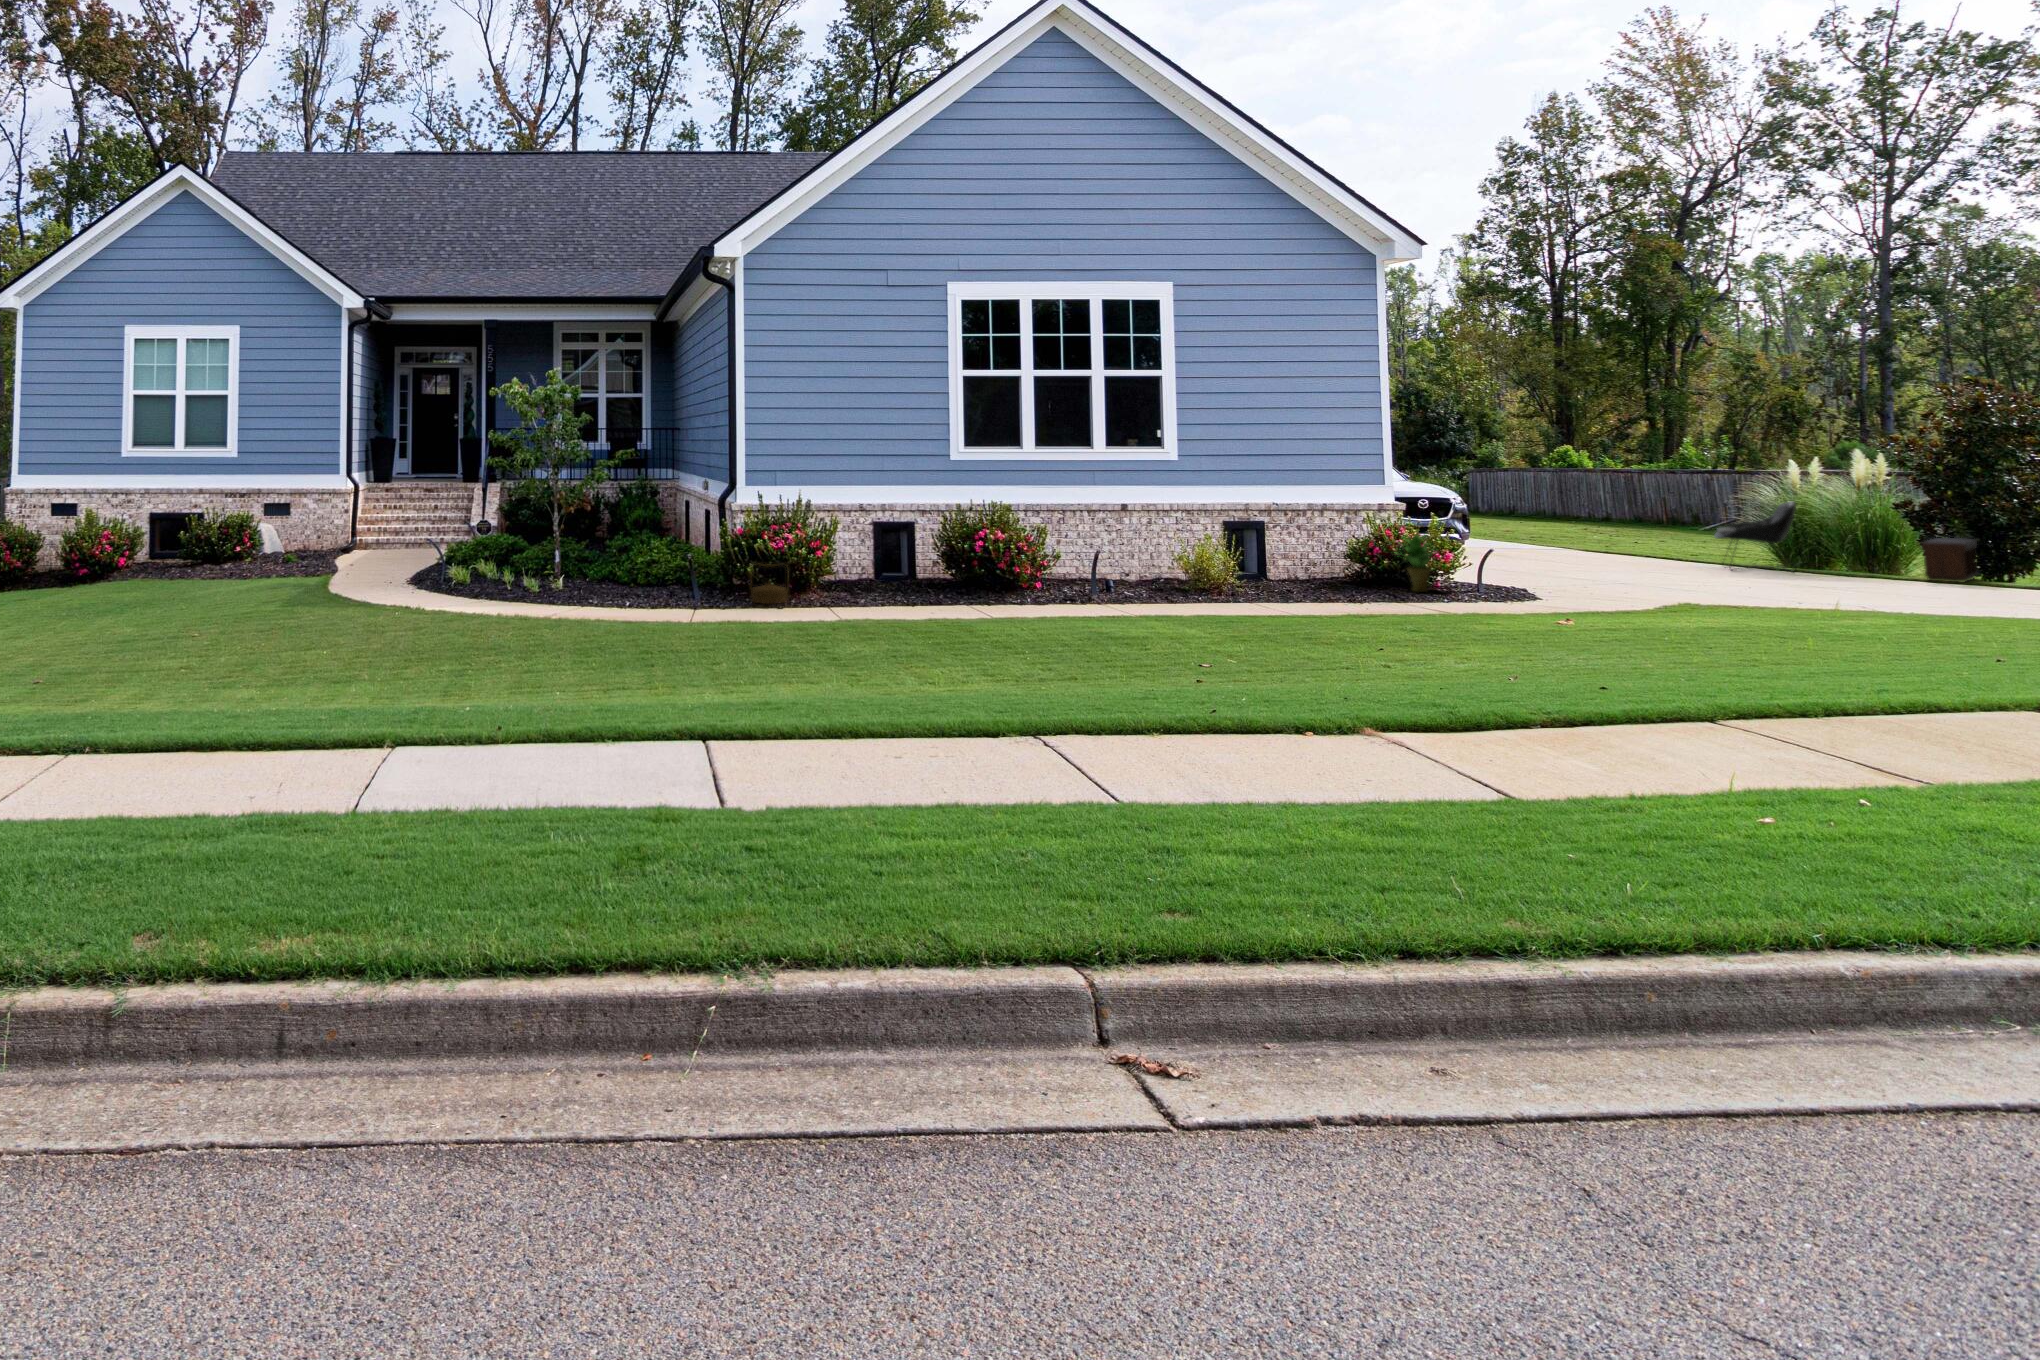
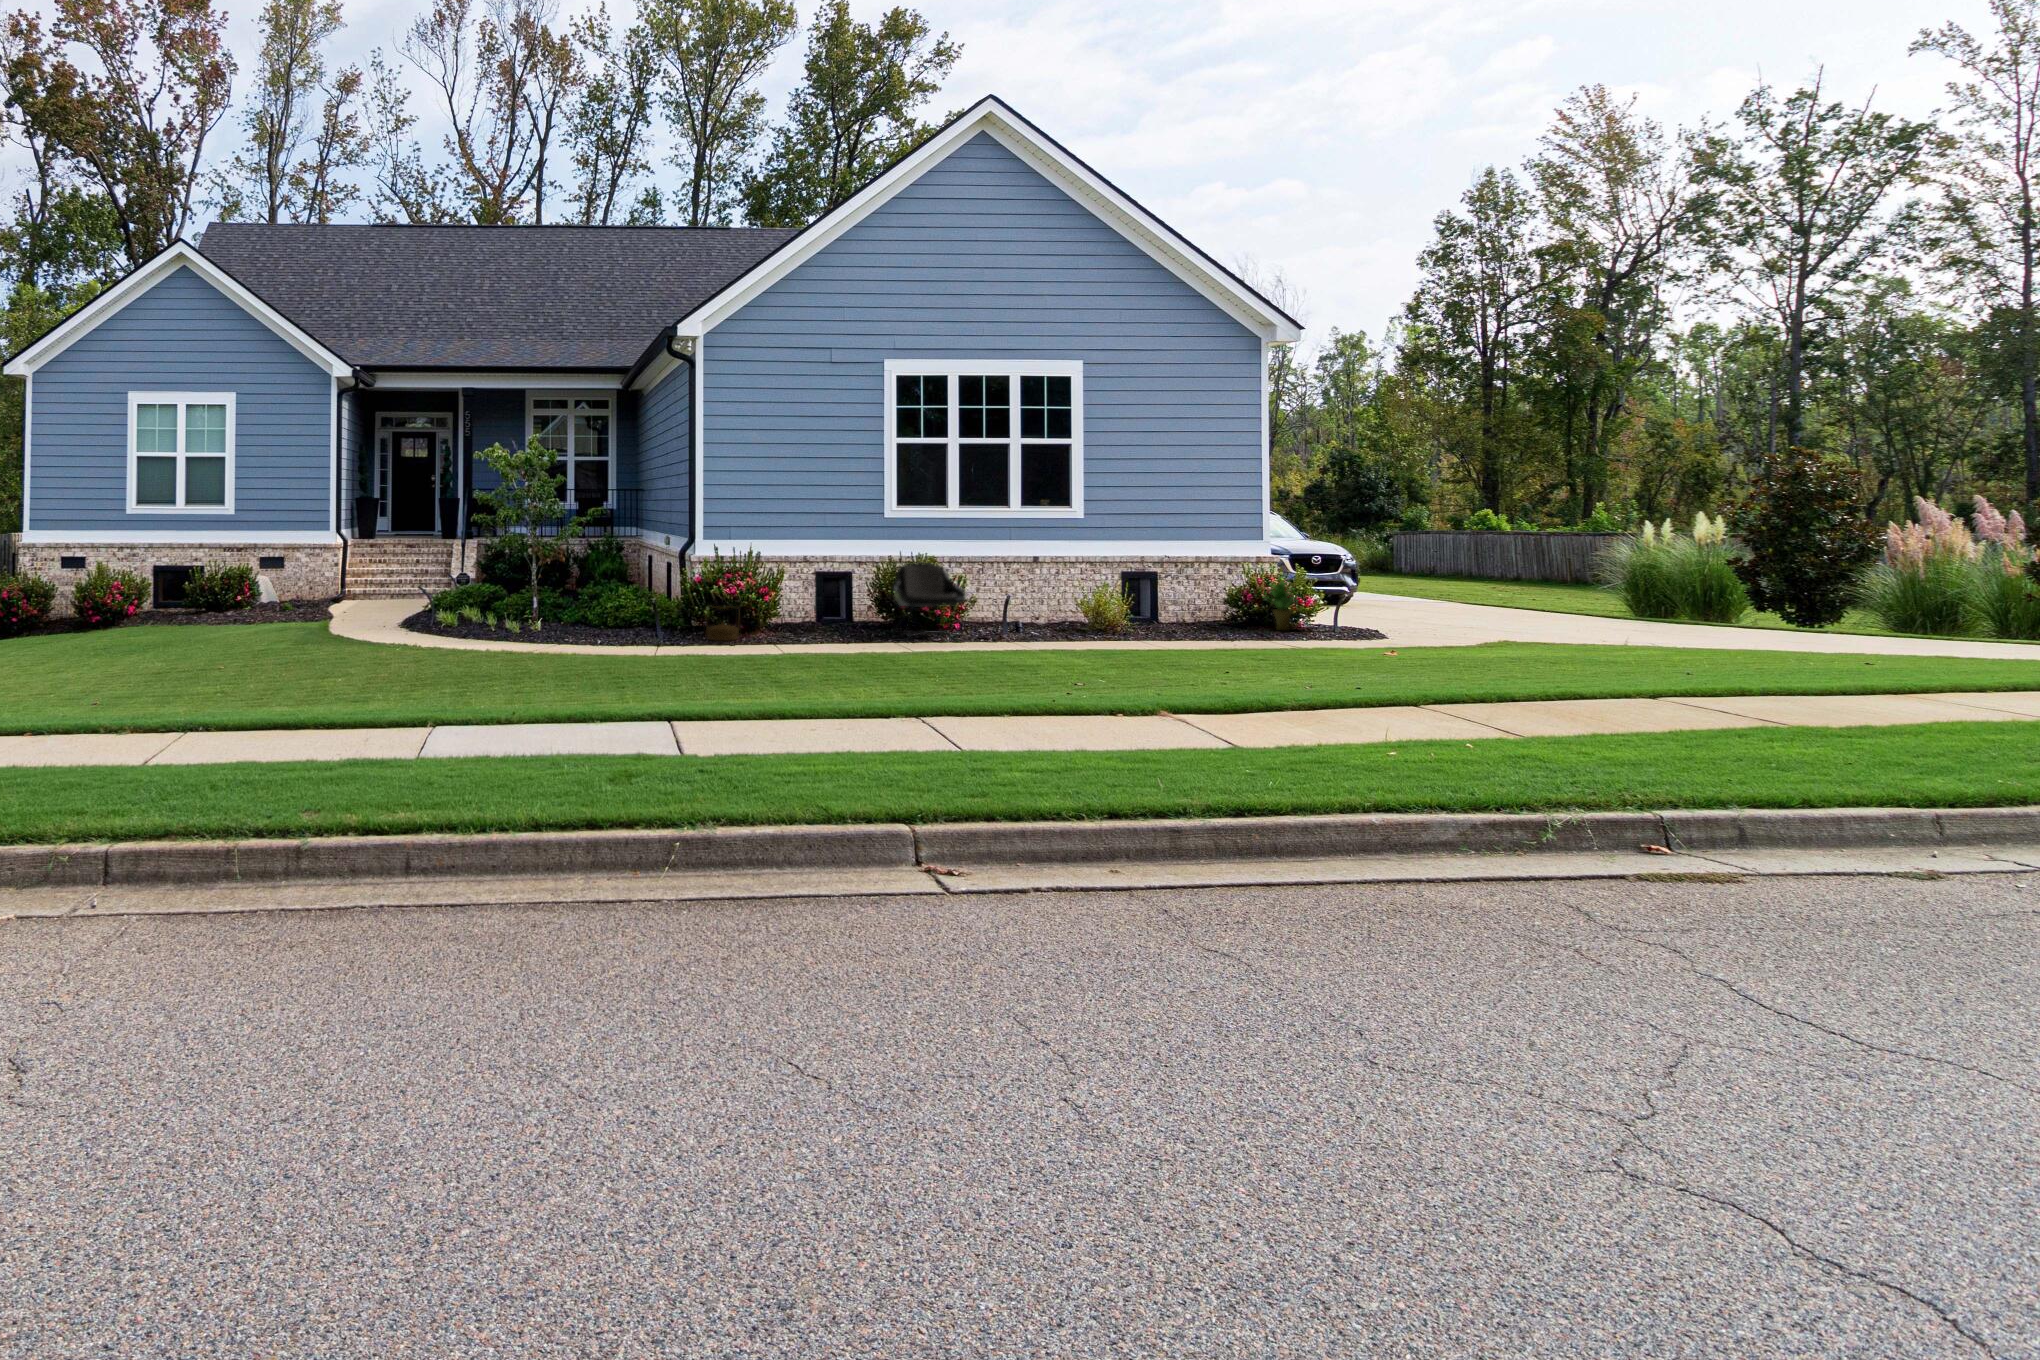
lounge chair: present [1714,501,1796,572] -> present [894,563,966,637]
bench: present [1922,538,1977,583] -> none [1724,587,1774,625]

